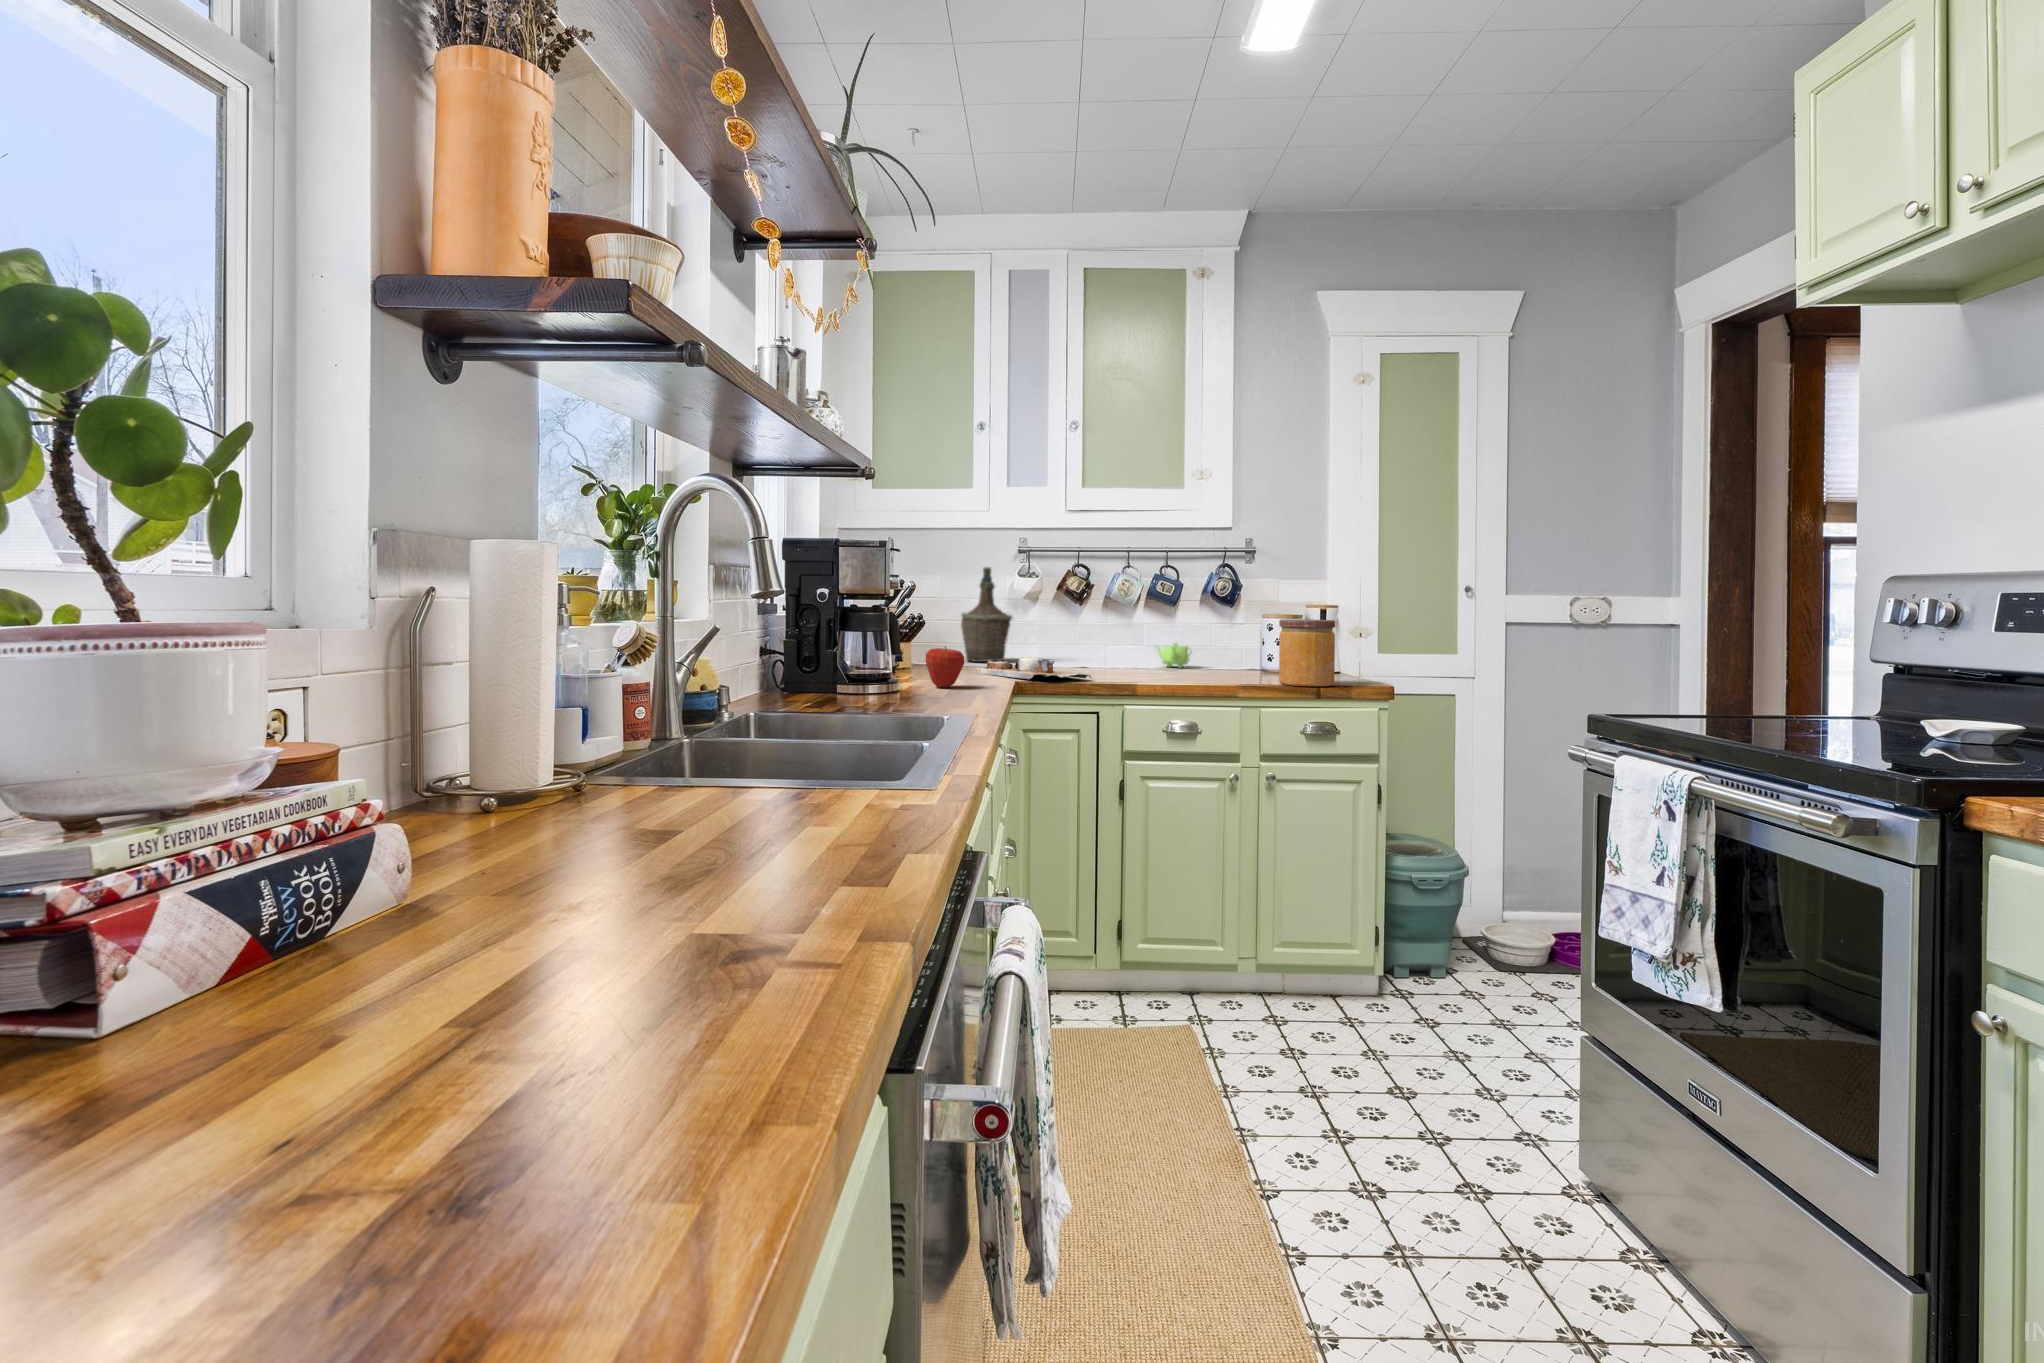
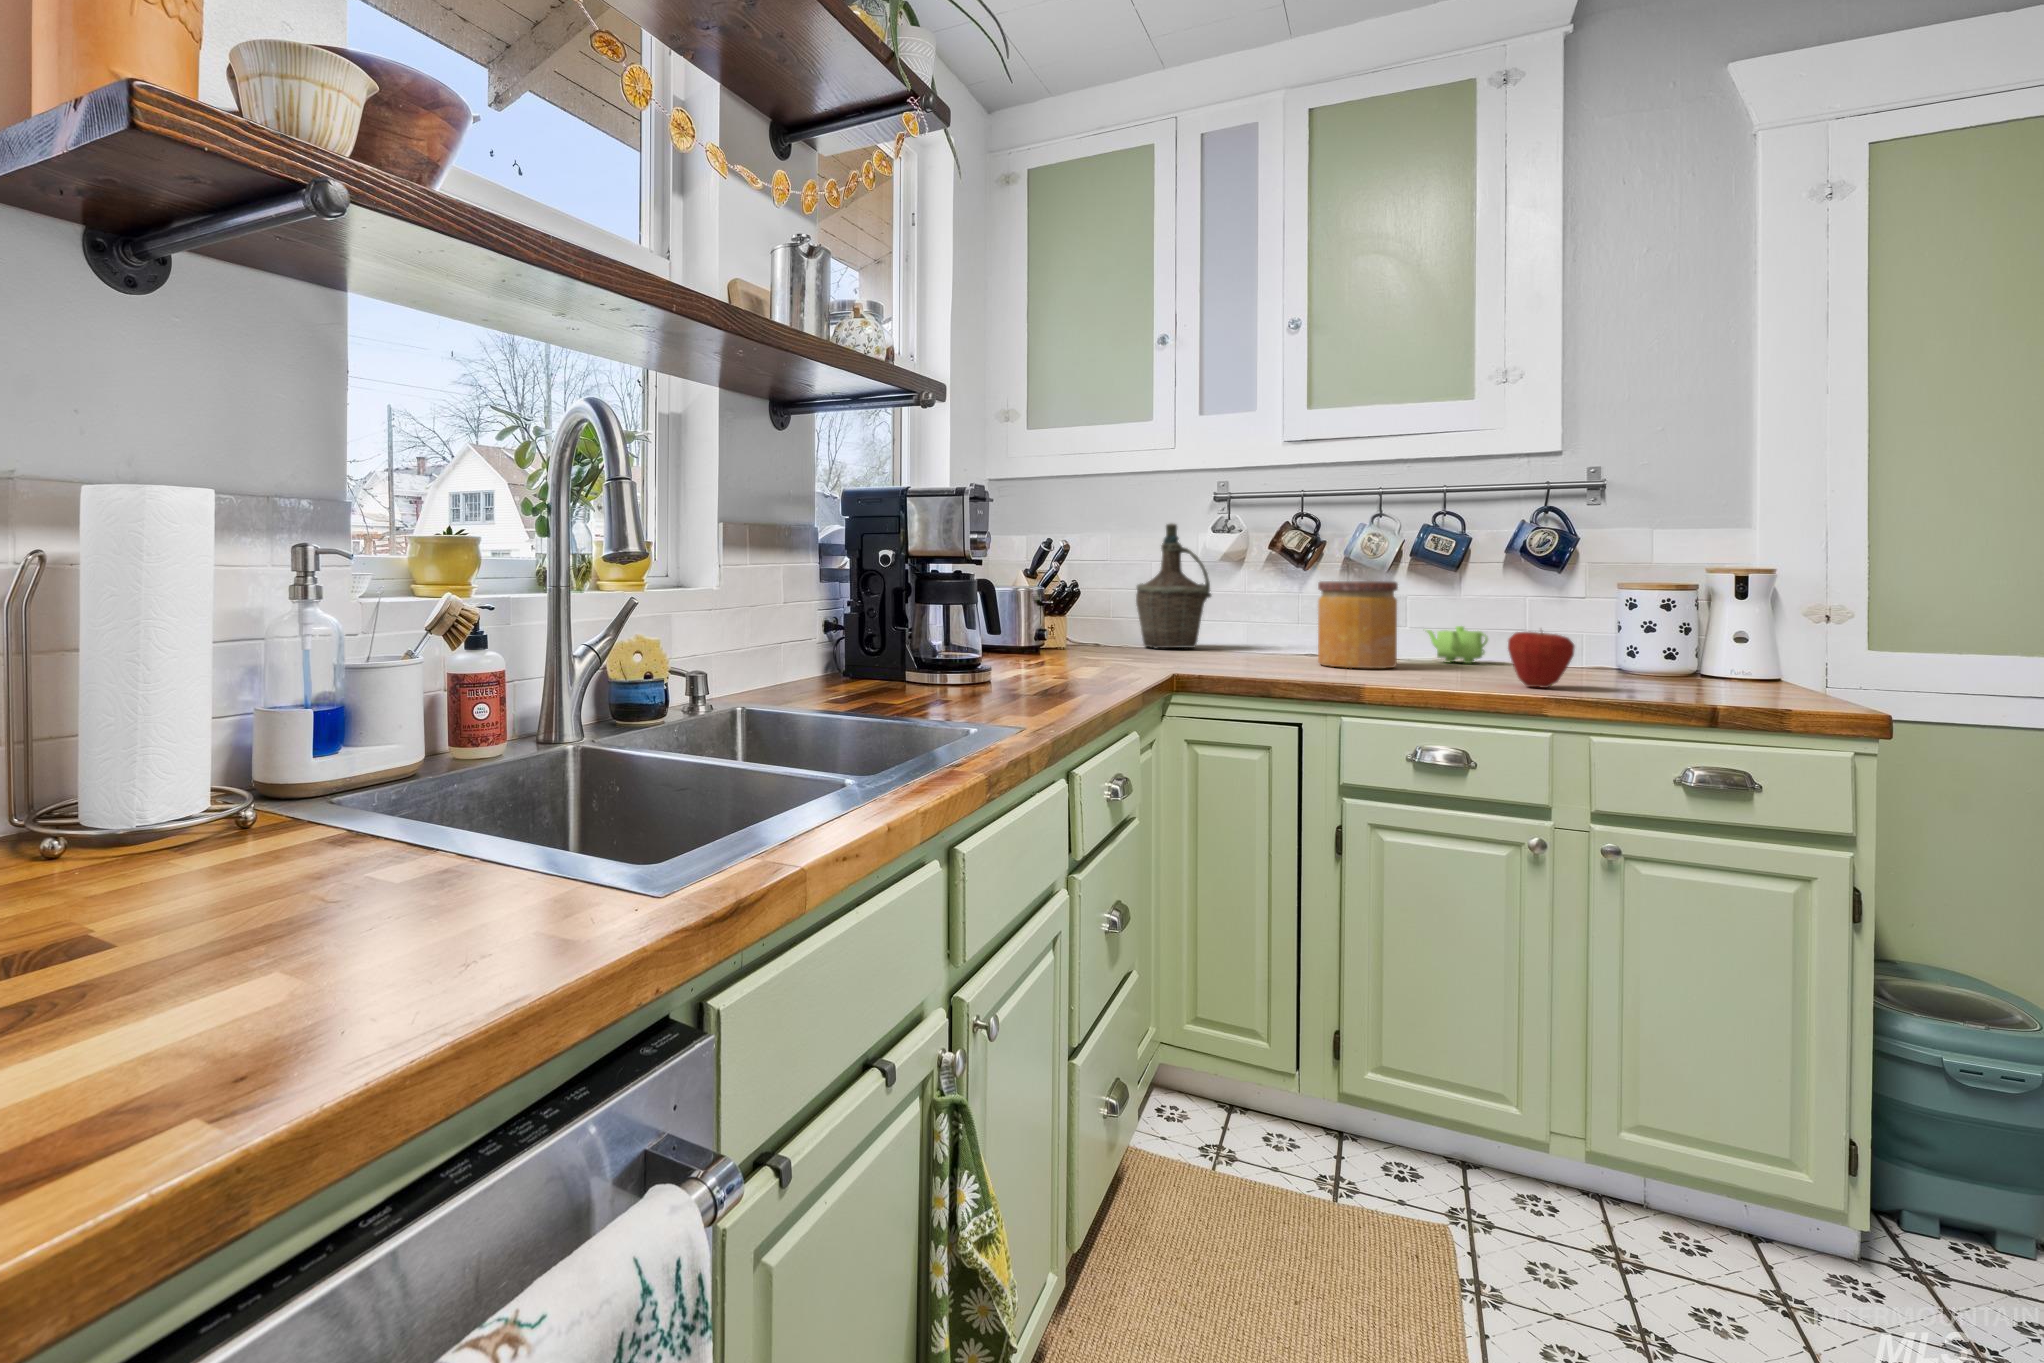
jar: present [1279,619,1335,686] -> present [1318,581,1398,668]
apple: present [925,646,964,687] -> present [1508,632,1575,688]
cutting board: present [976,657,1092,679] -> none [1135,643,1296,676]

